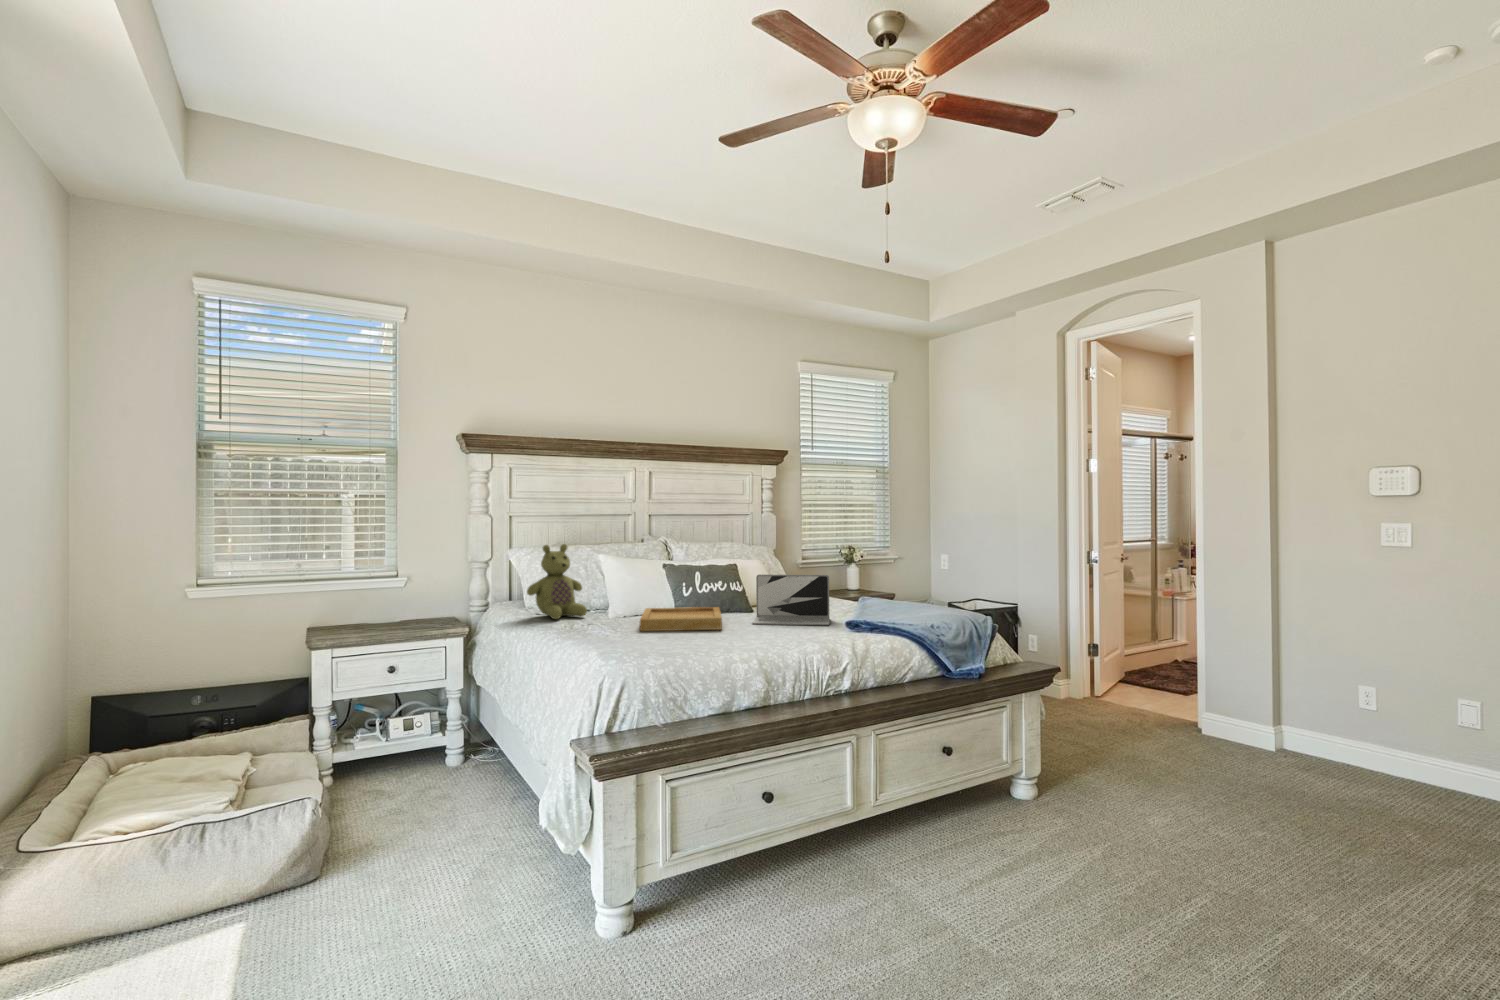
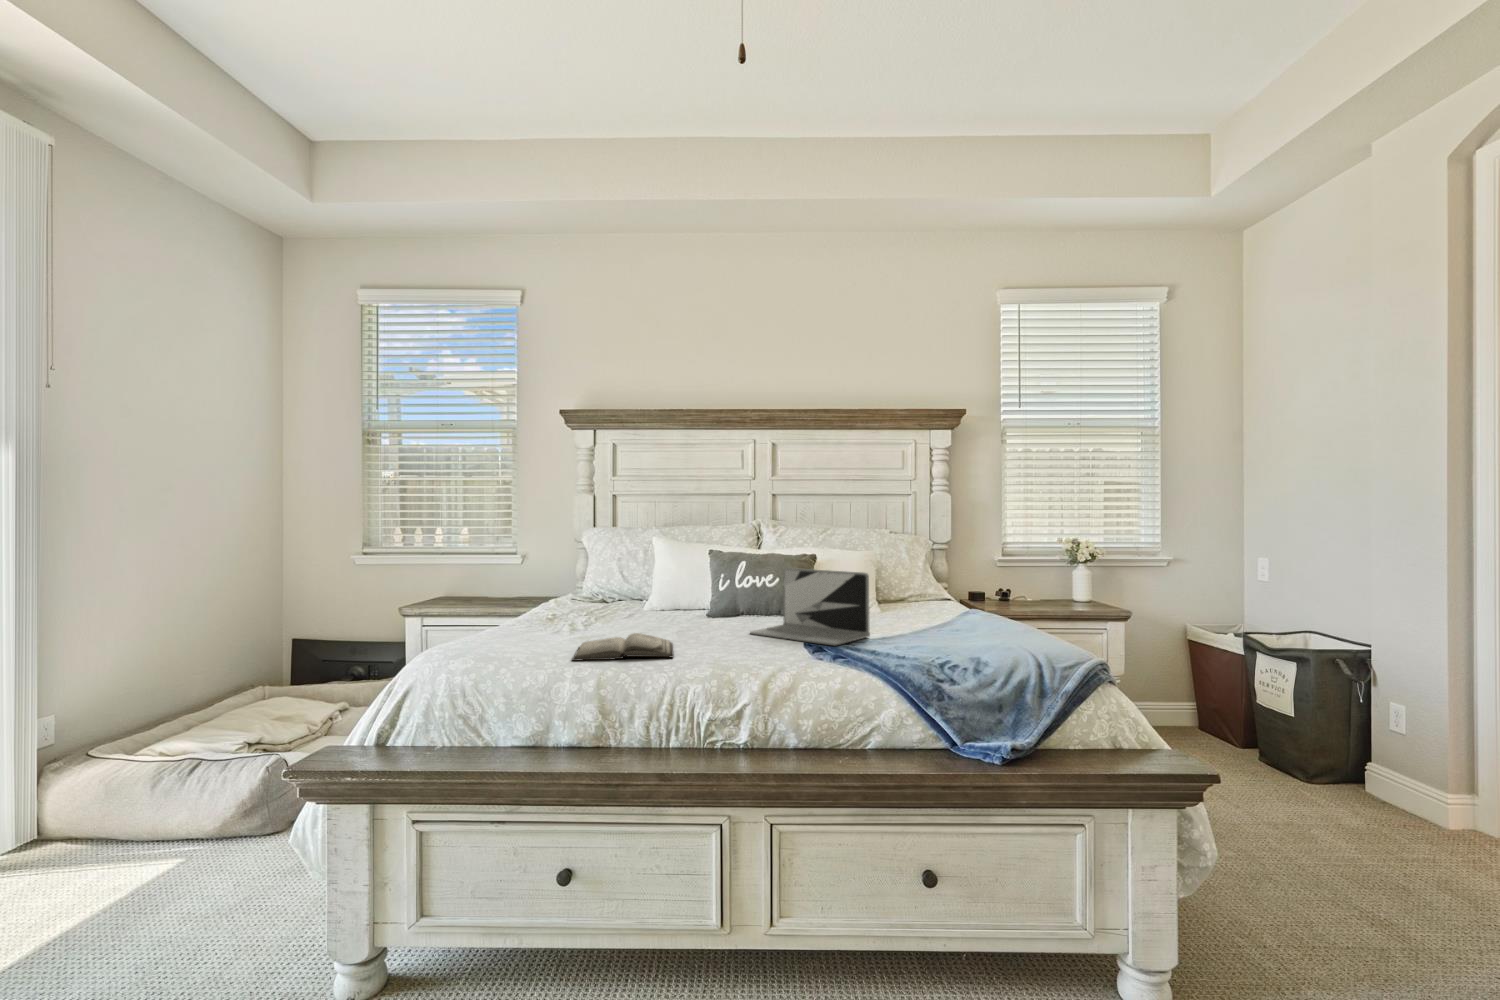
stuffed bear: present [527,544,587,619] -> none [565,524,632,608]
tray: present [640,607,722,631] -> none [605,603,741,636]
diary: none [674,629,765,651] -> present [572,633,674,661]

